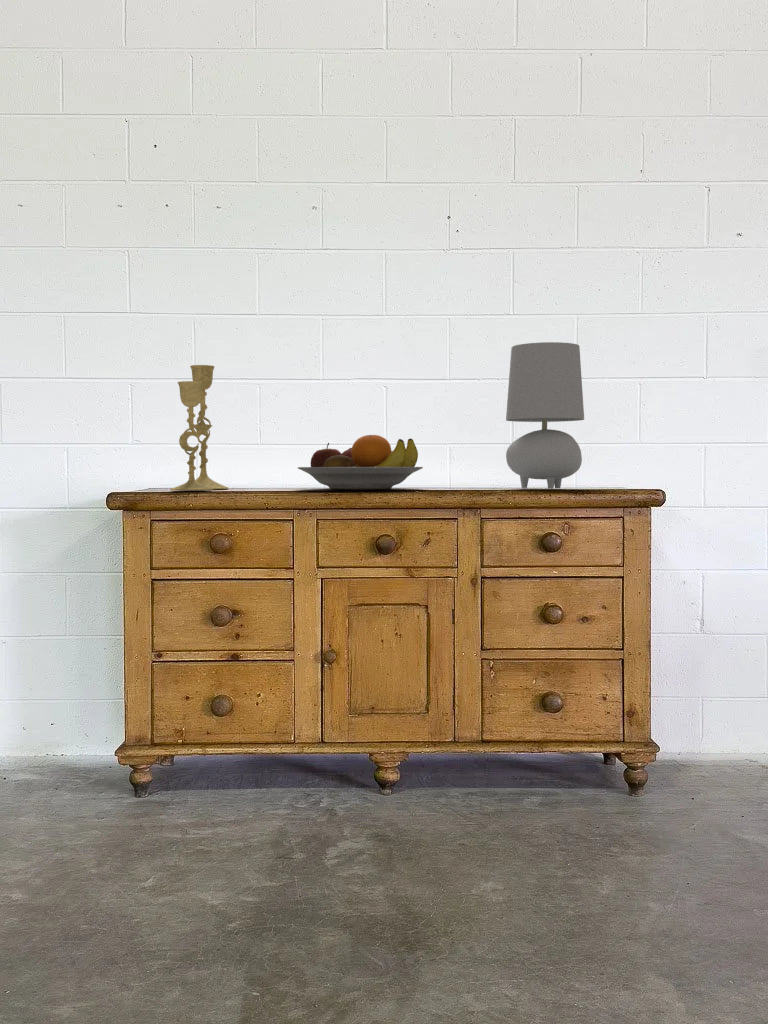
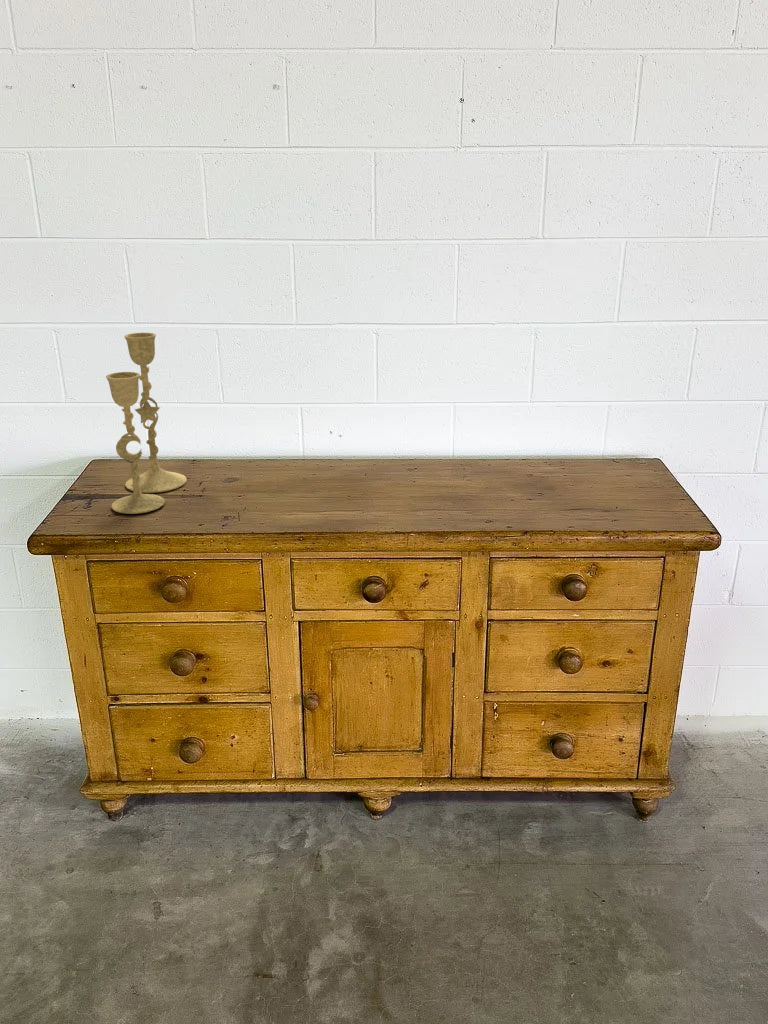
table lamp: present [506,342,584,489] -> none [522,310,626,496]
fruit bowl: present [298,435,423,490] -> none [267,426,420,503]

